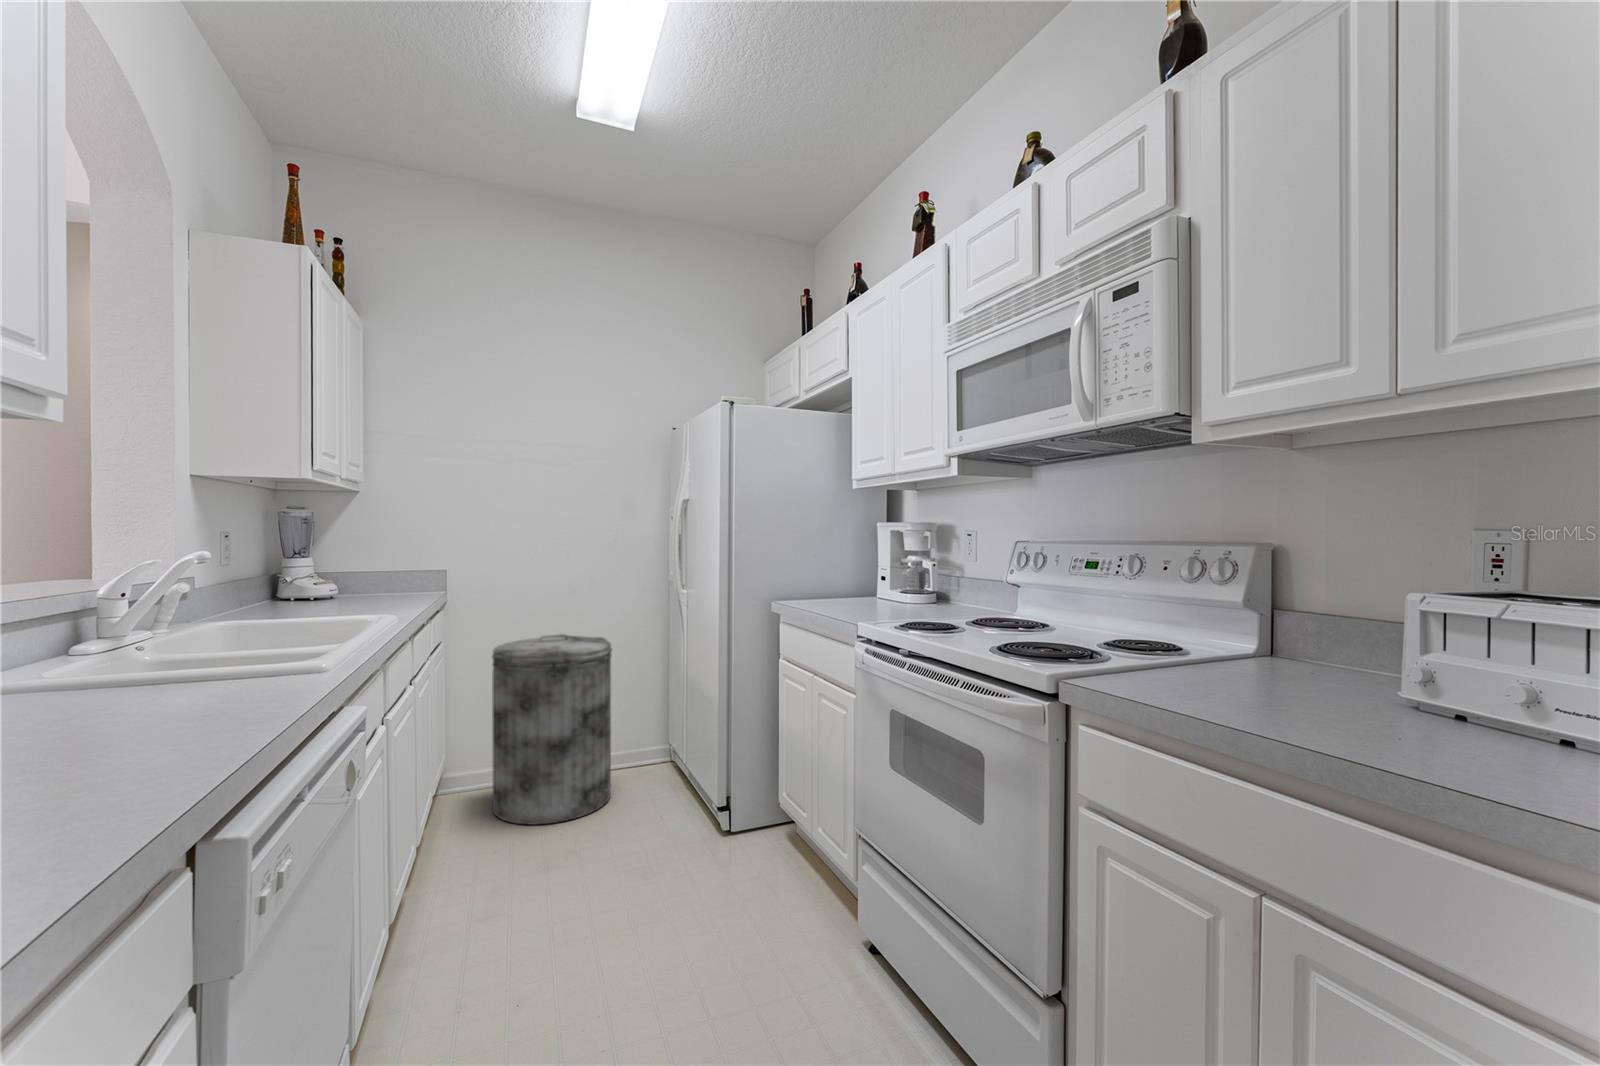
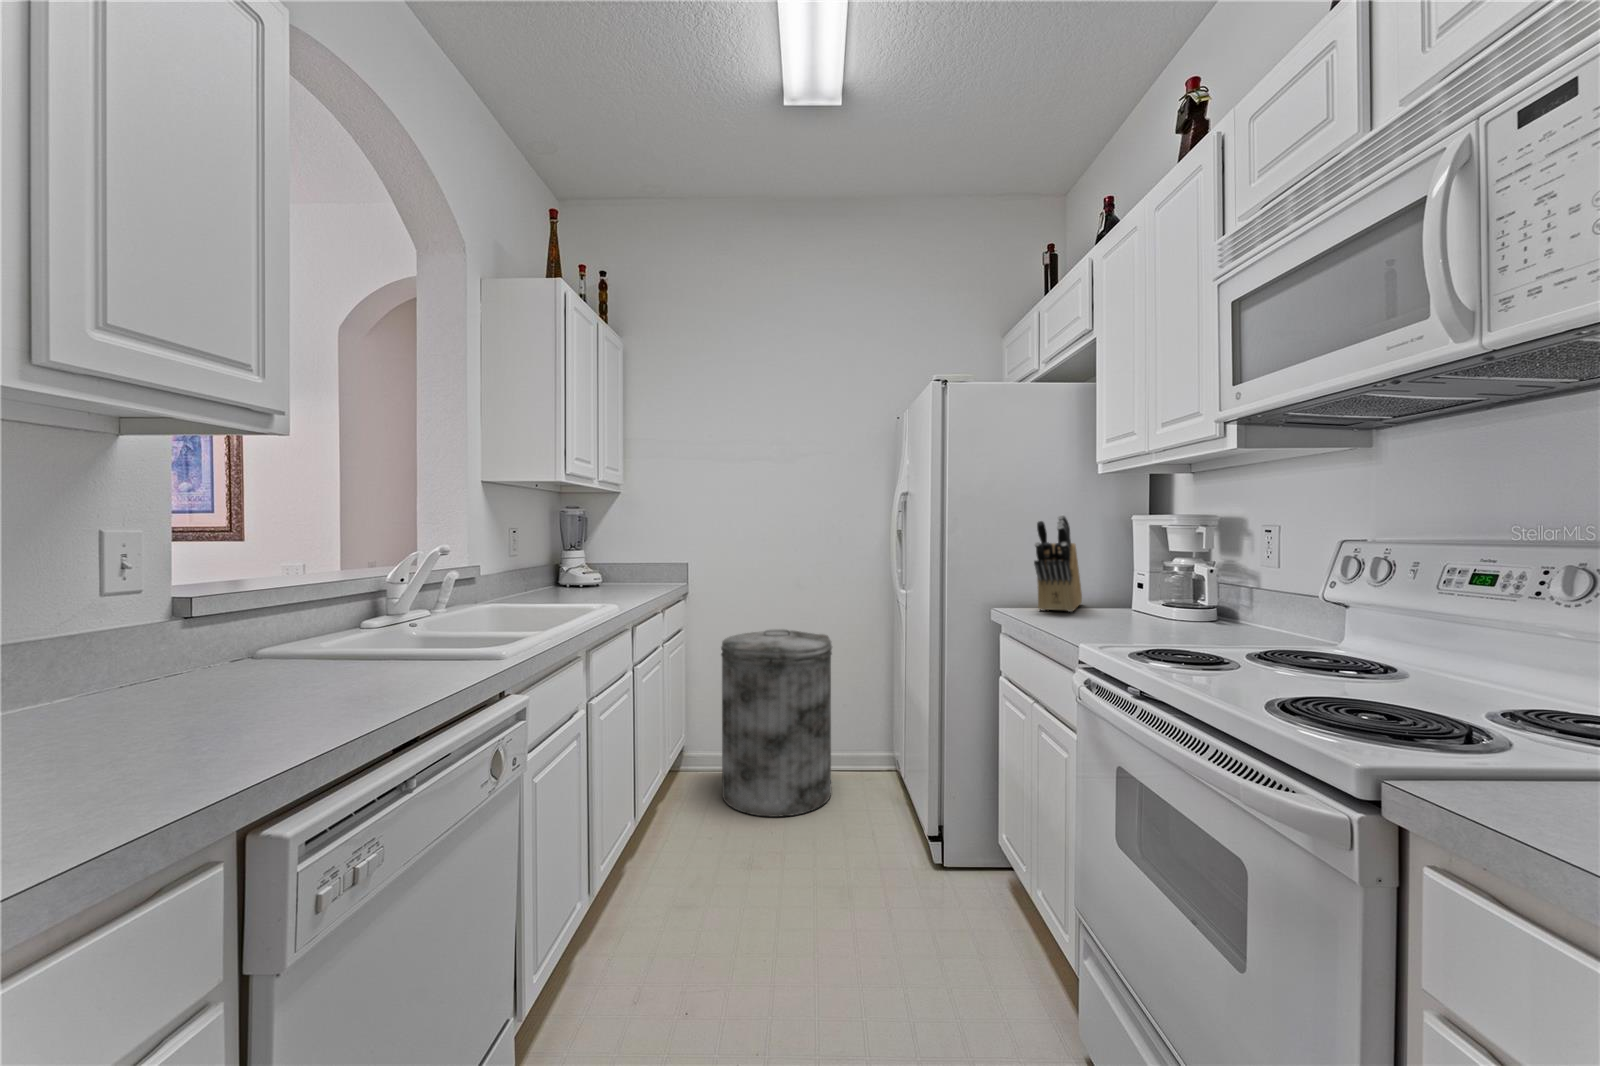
knife block: none [810,522,841,601] -> present [1034,515,1082,612]

